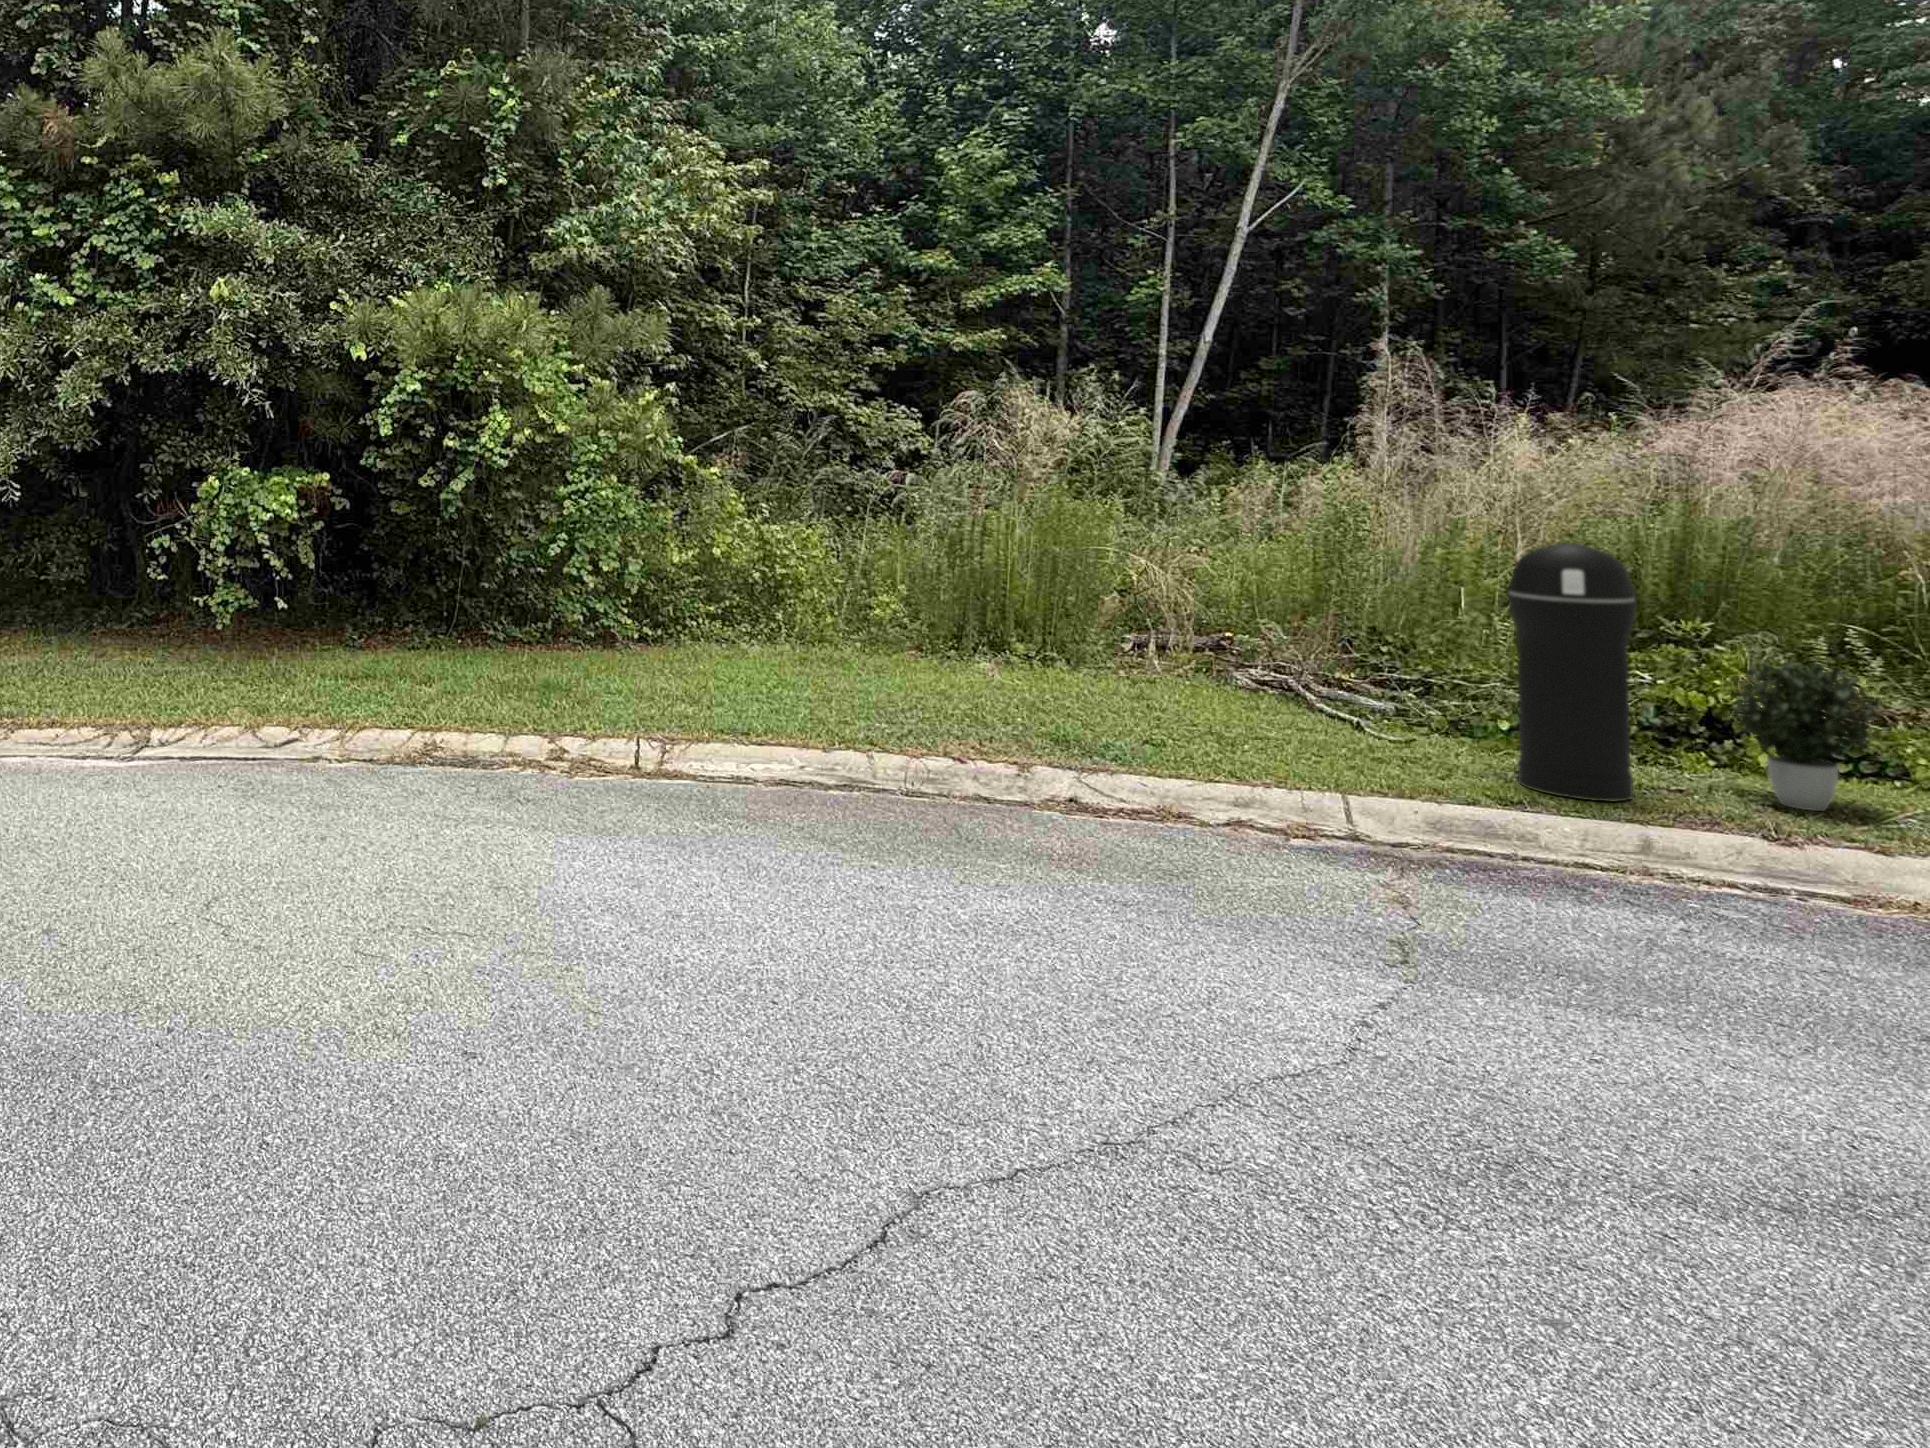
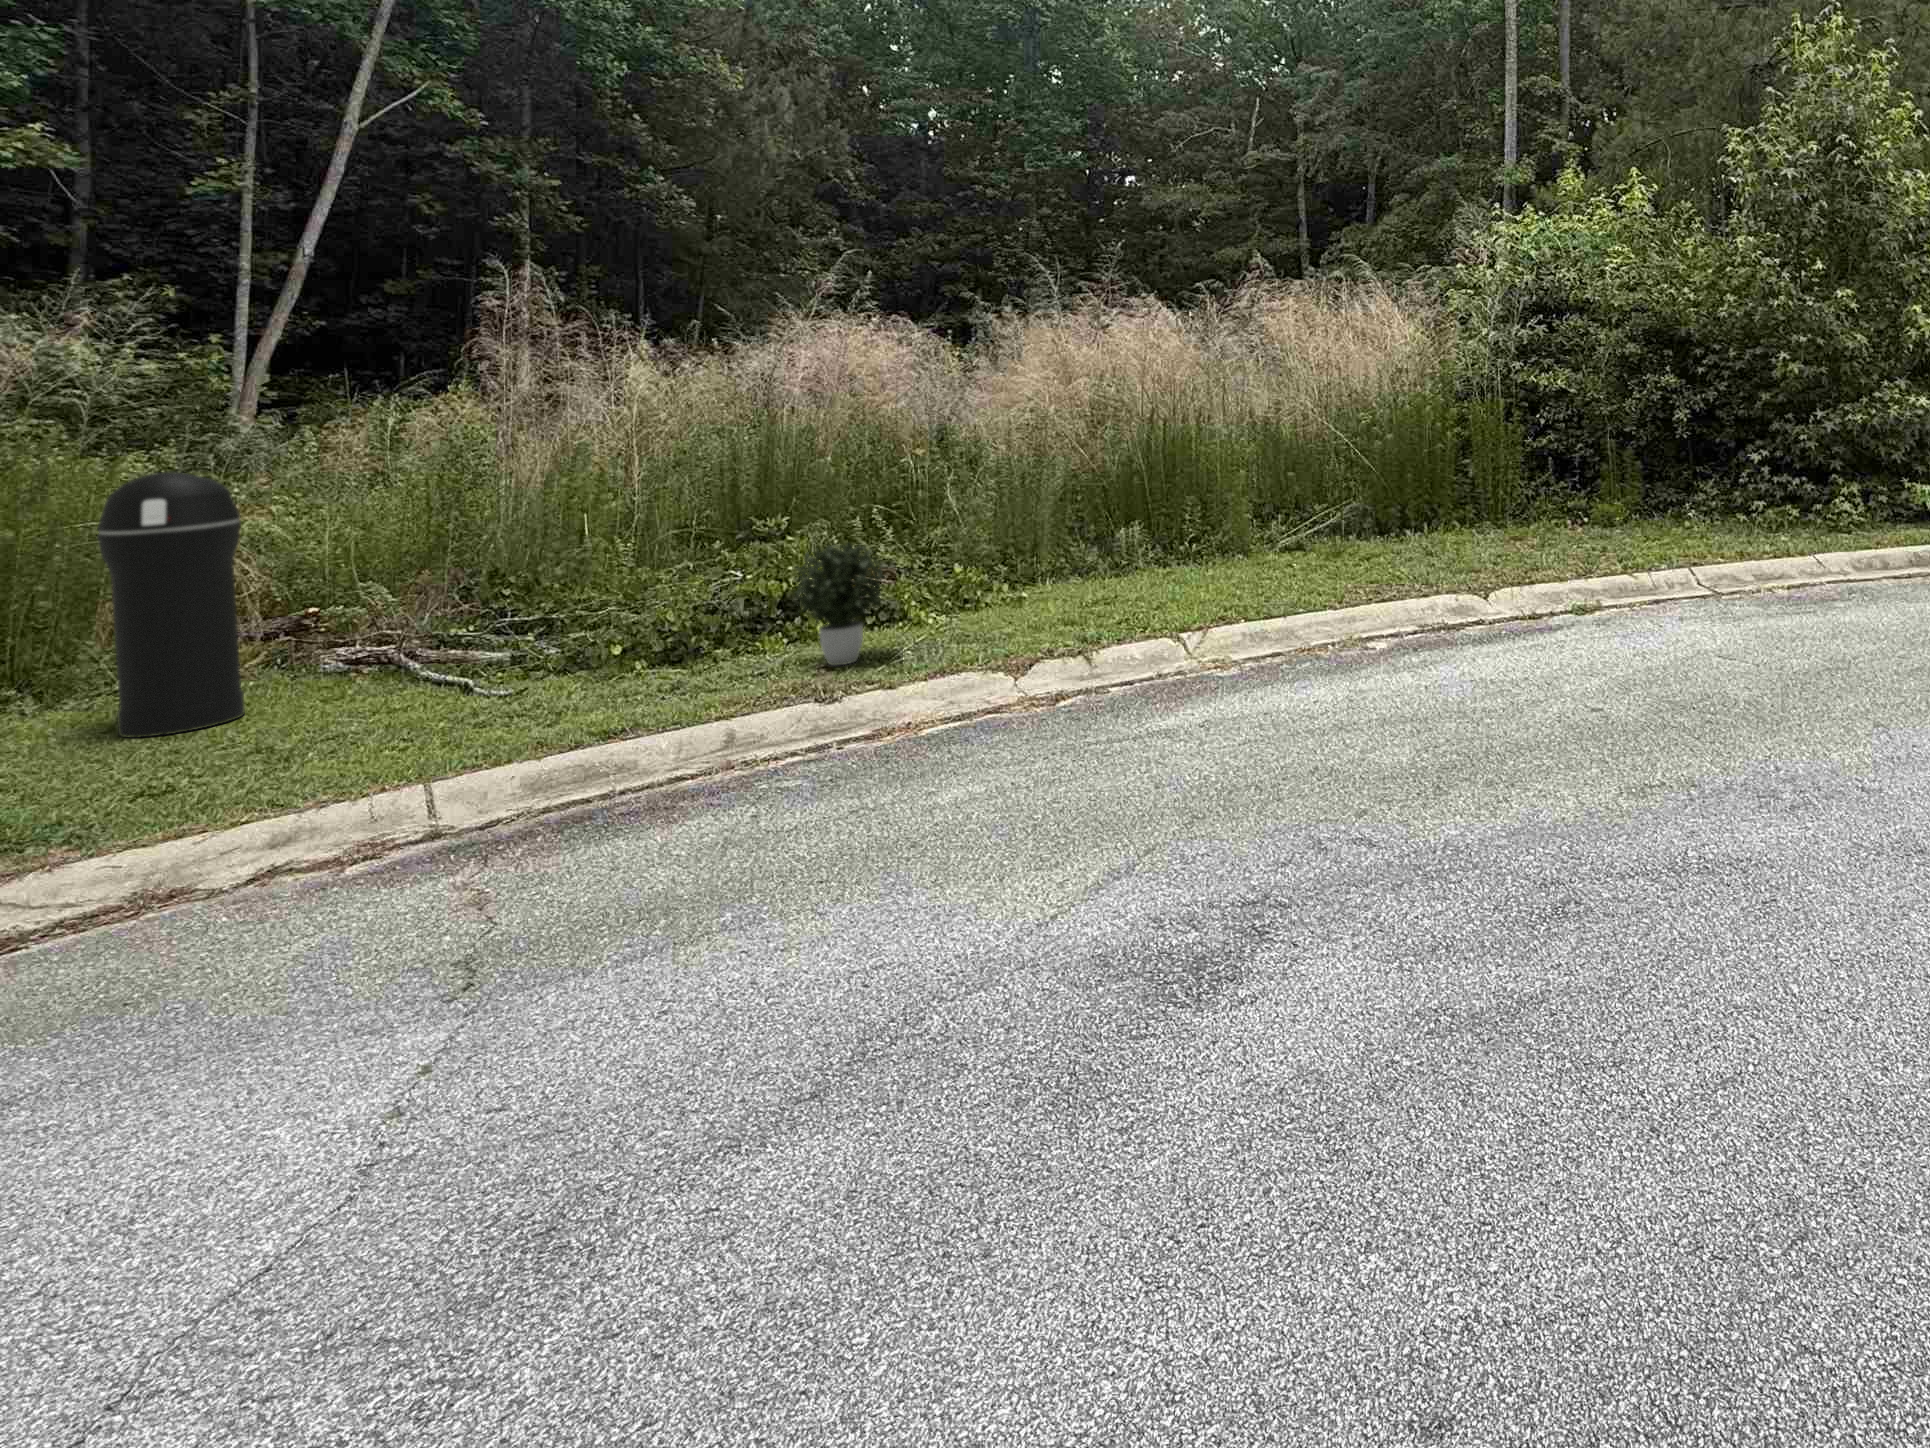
trash can: present [1508,543,1637,802] -> present [97,472,245,738]

